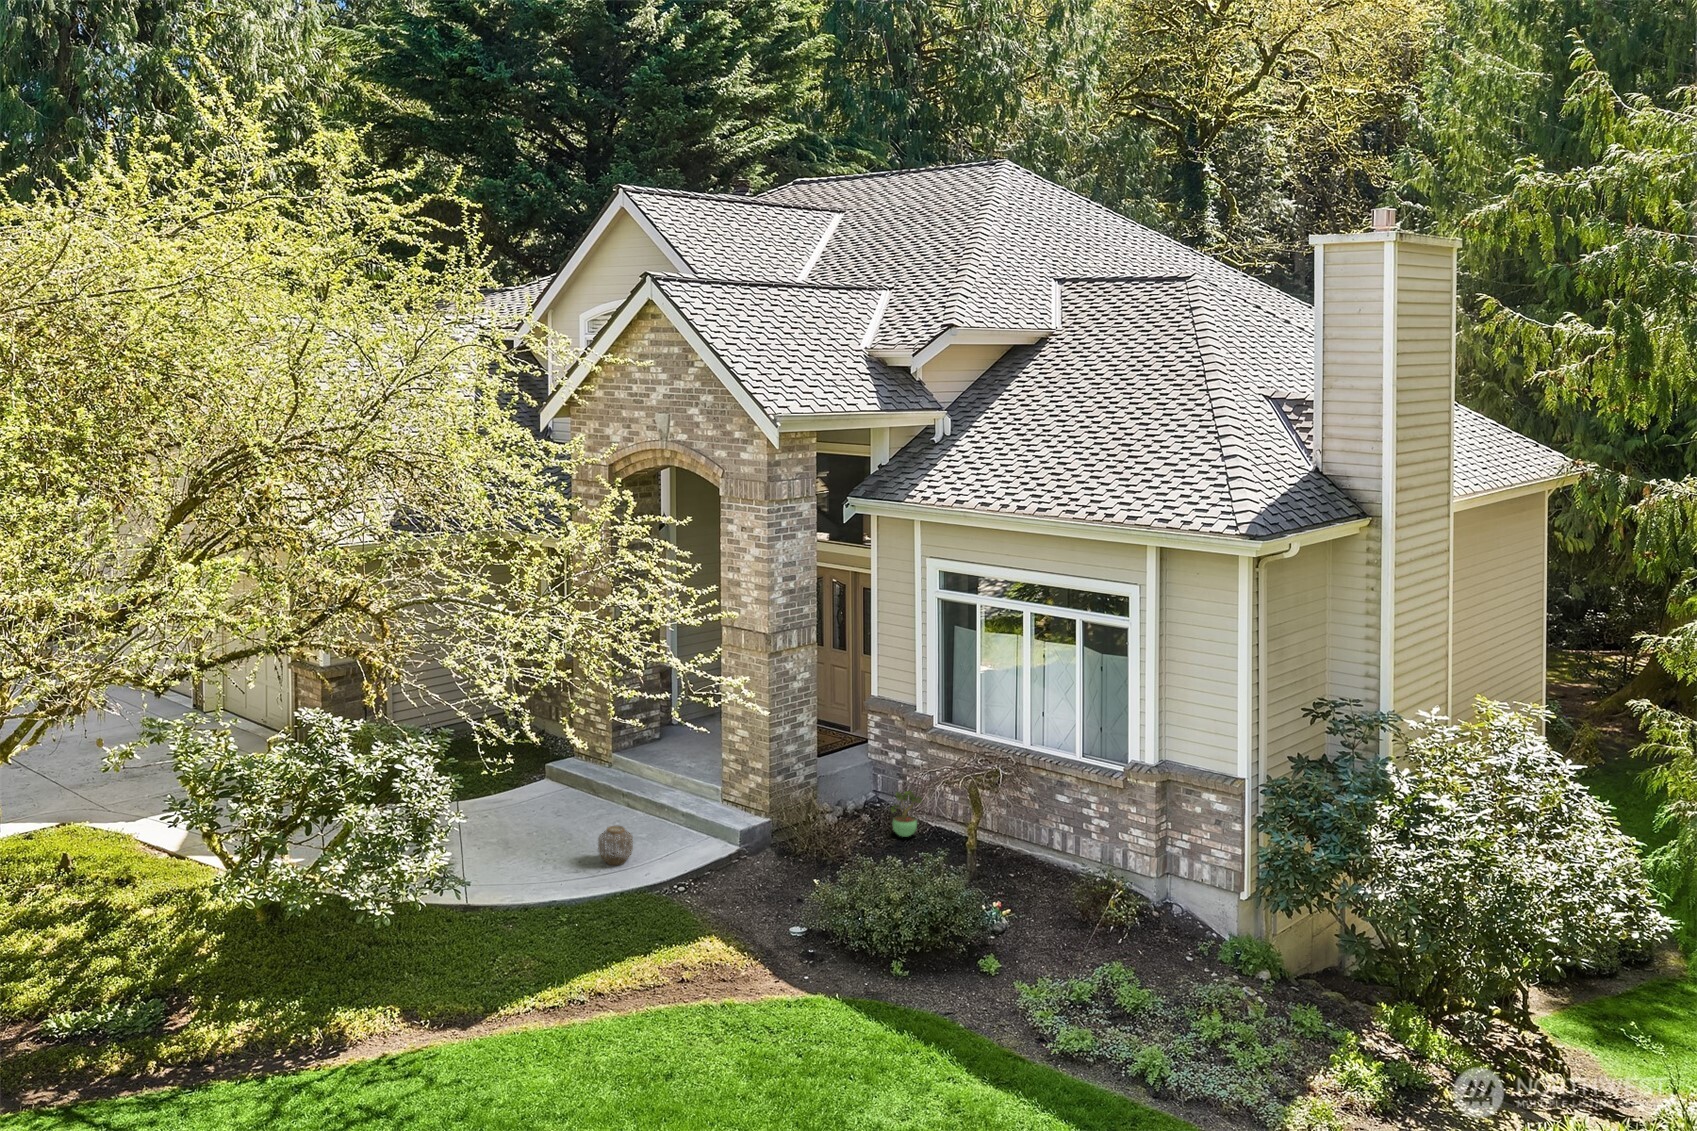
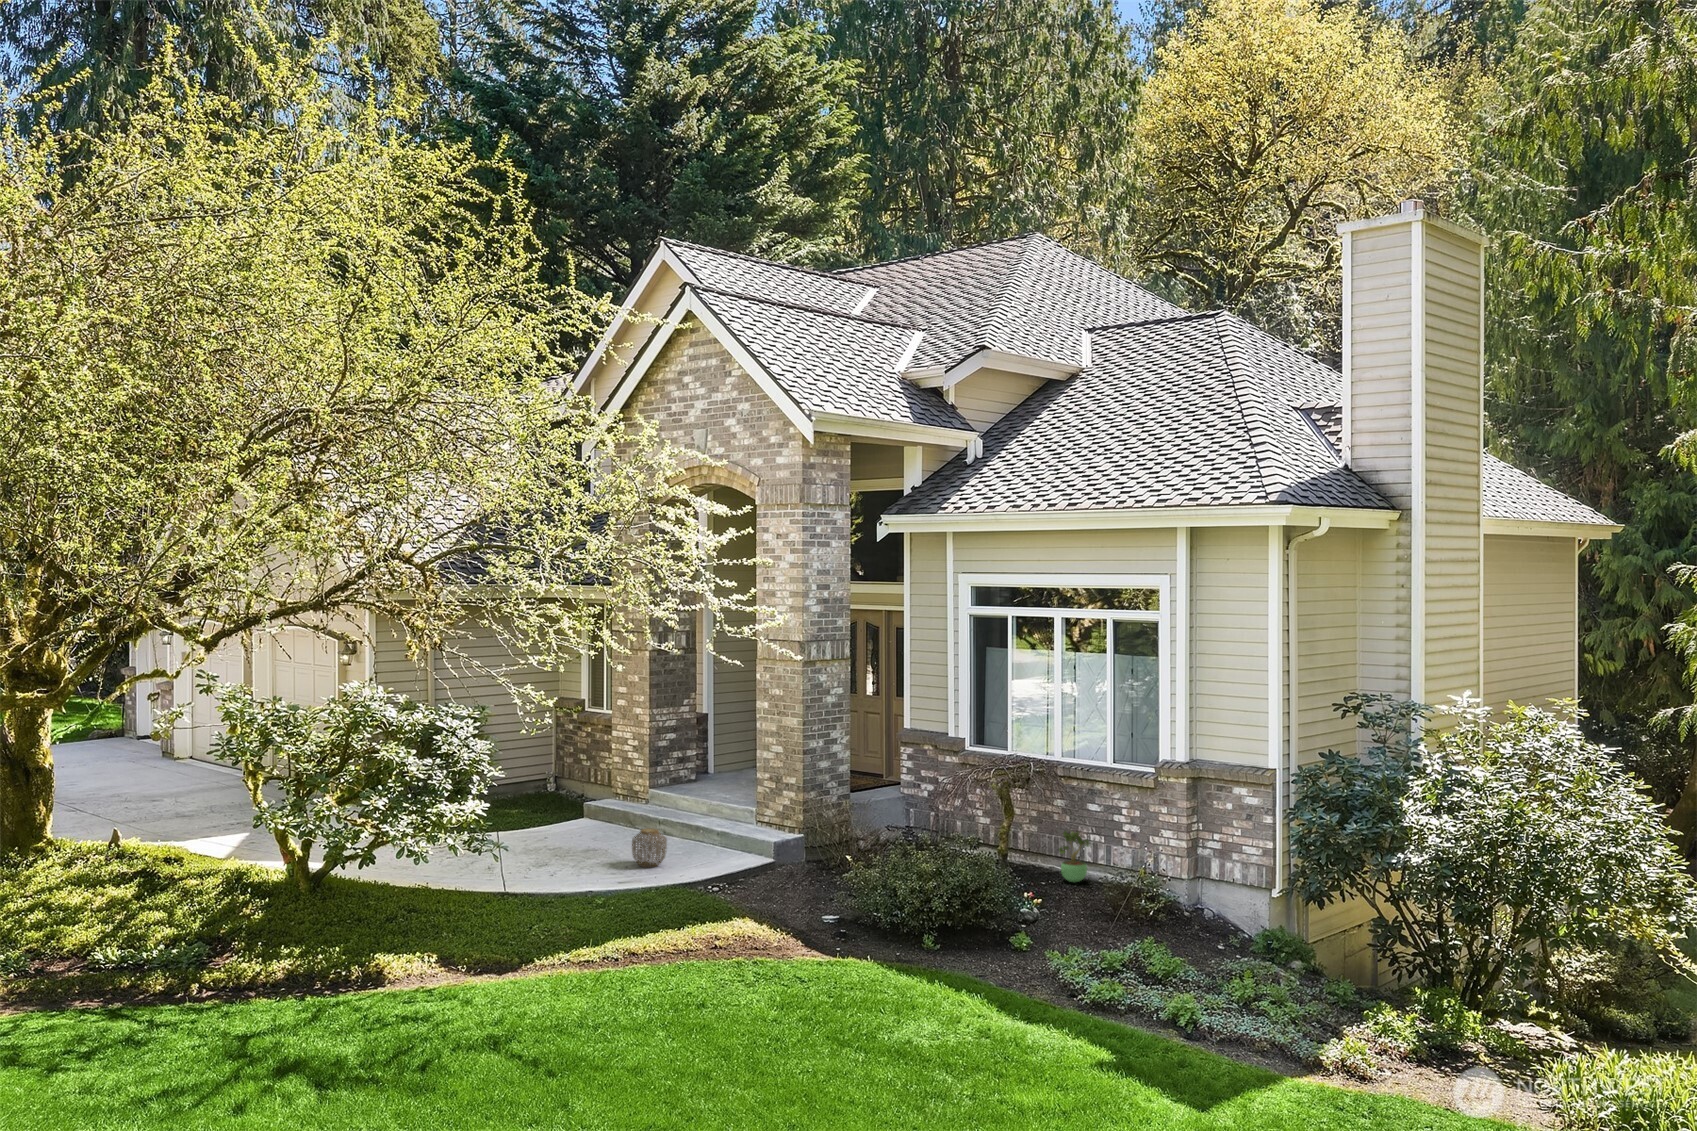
potted plant: present [891,791,922,837] -> present [1059,831,1089,882]

